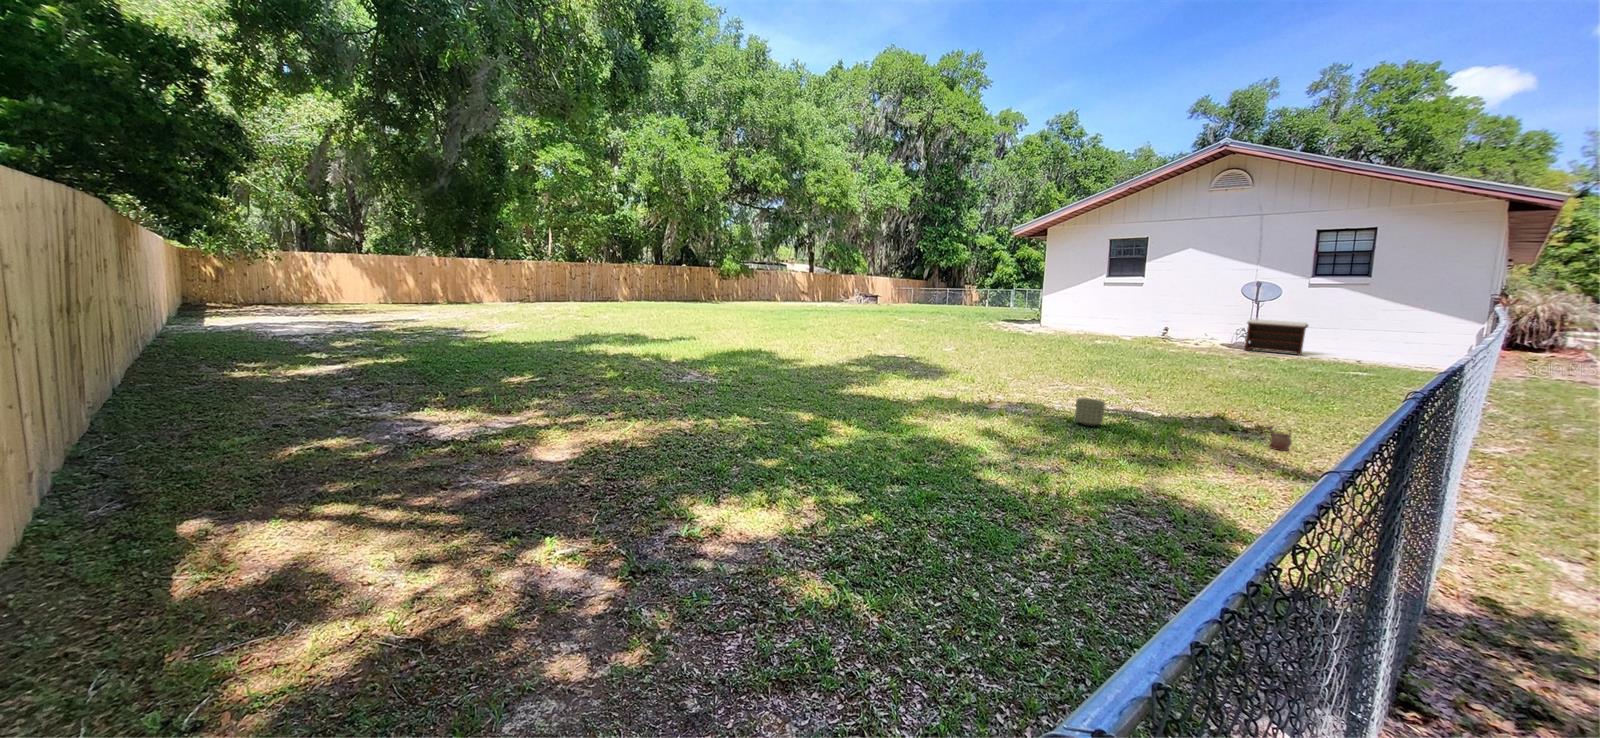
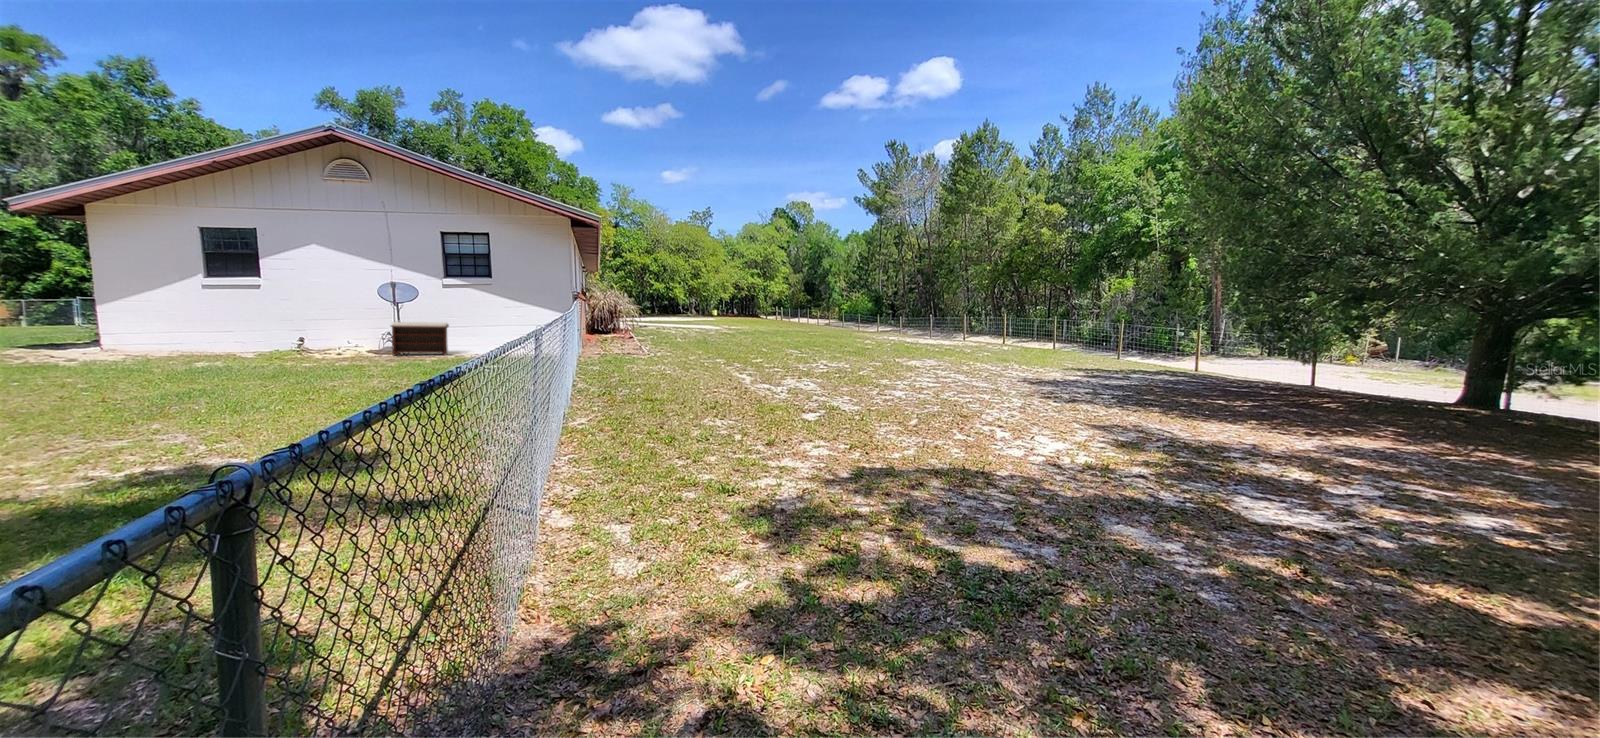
planter: present [1075,398,1105,426] -> none [83,448,143,492]
watering can: present [1266,426,1292,451] -> none [381,433,408,461]

